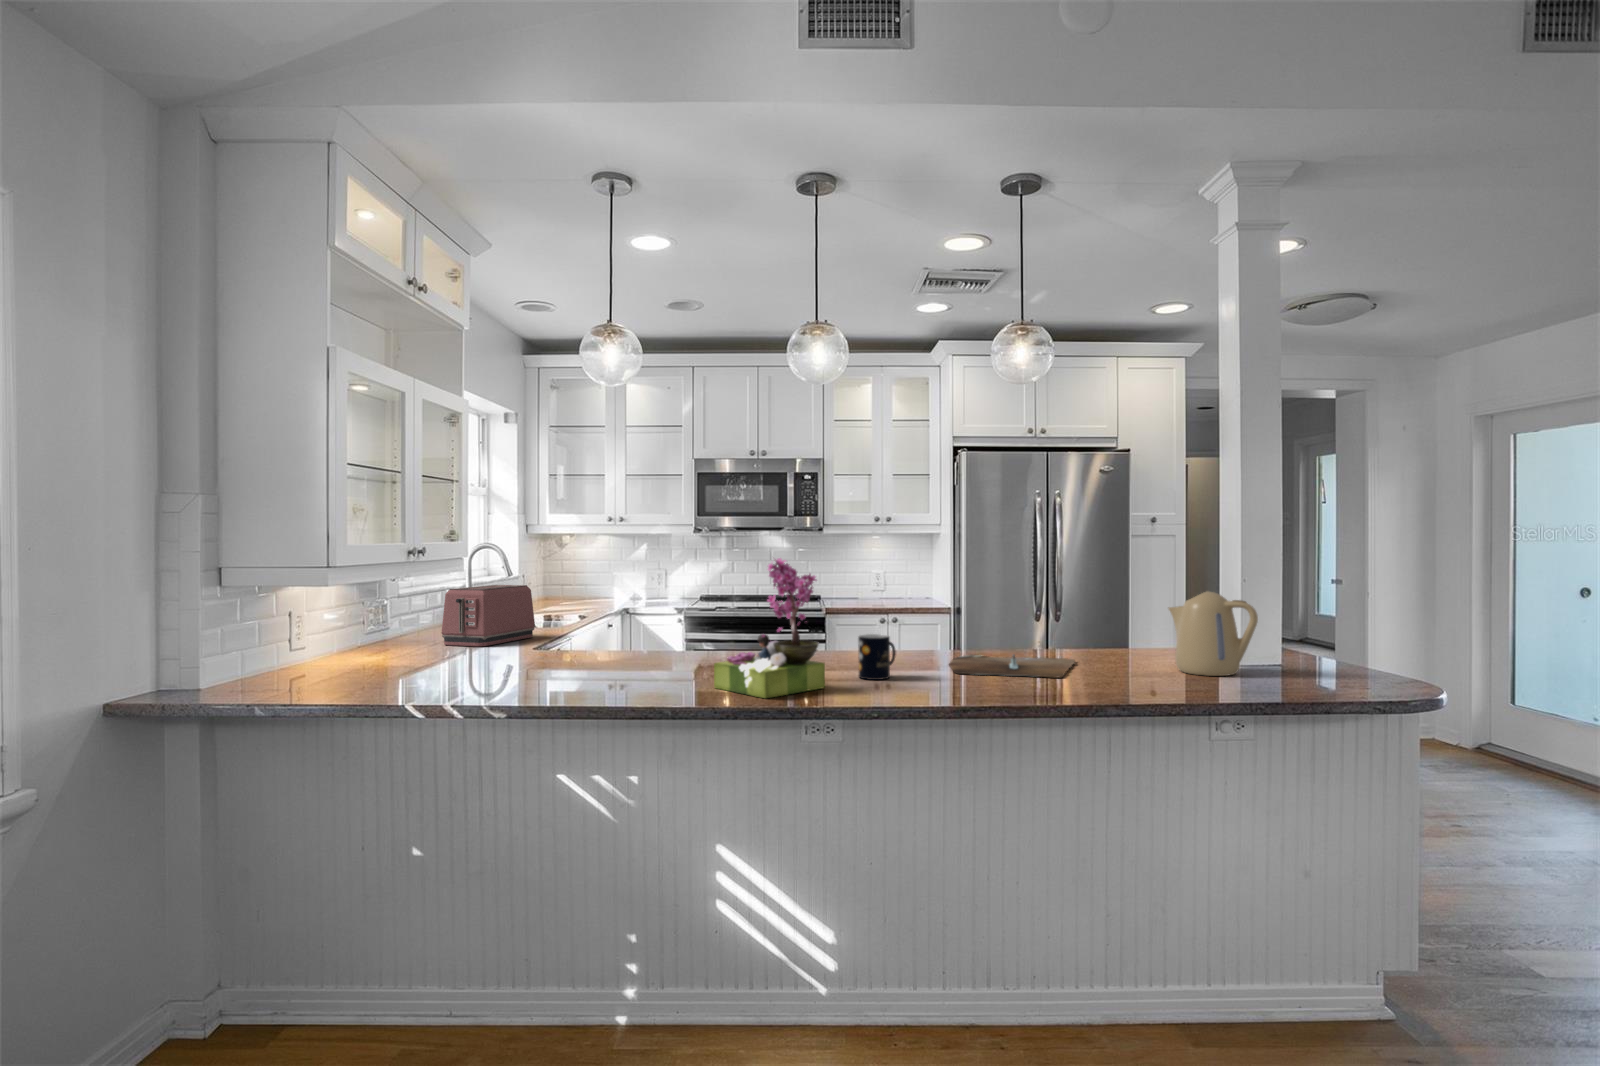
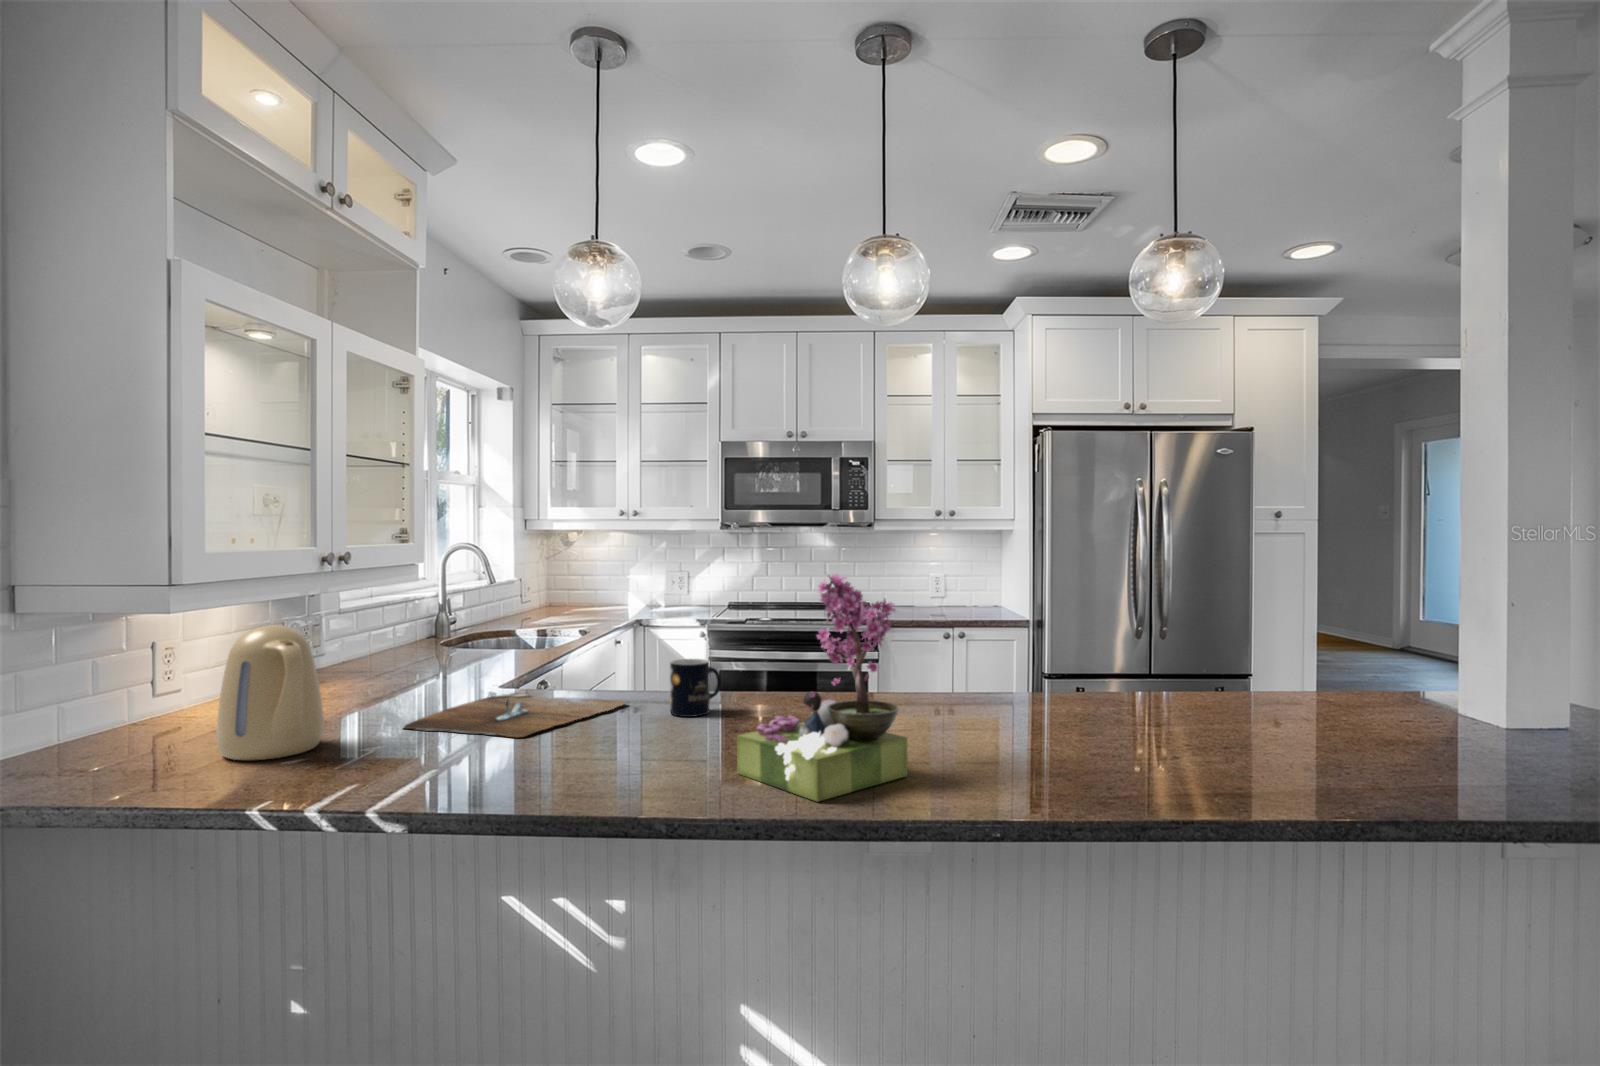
toaster: present [441,585,535,646] -> none [386,598,513,682]
kettle: present [1169,591,1258,676] -> present [216,625,324,760]
mug: present [858,634,896,680] -> present [670,659,721,717]
cutting board: present [949,654,1075,678] -> present [404,692,625,737]

